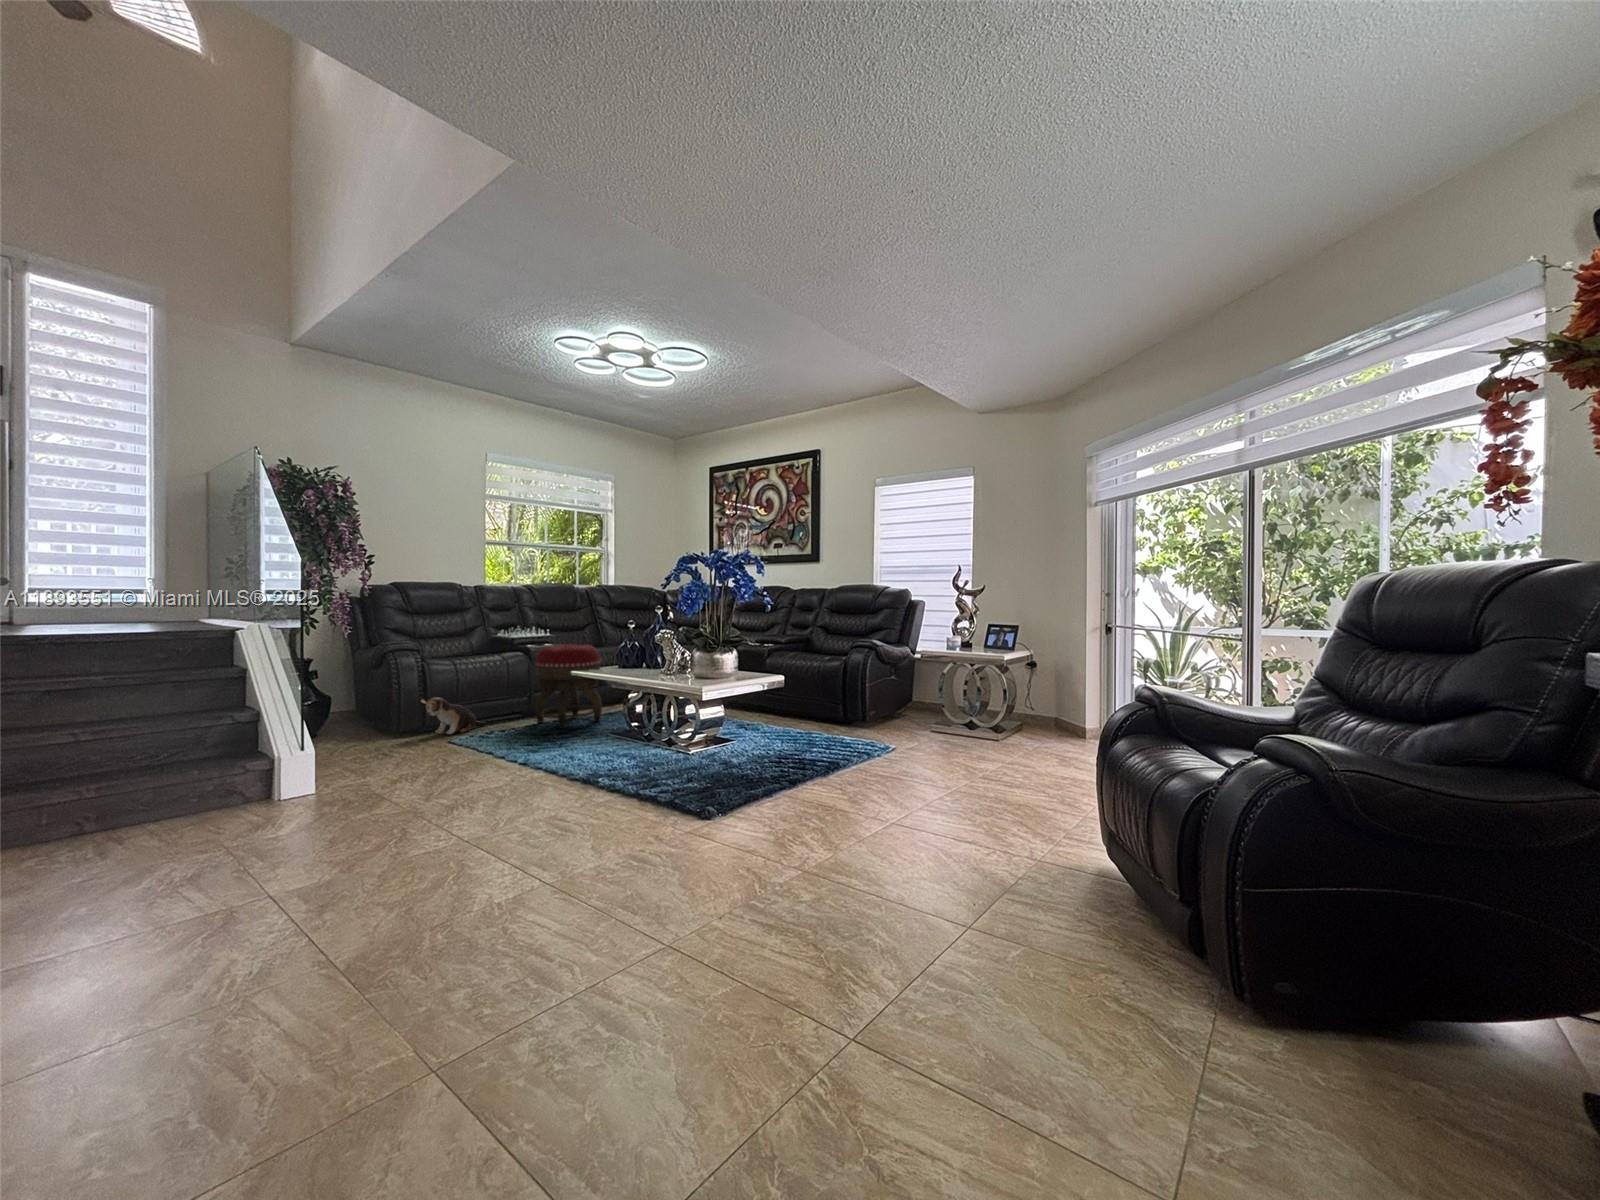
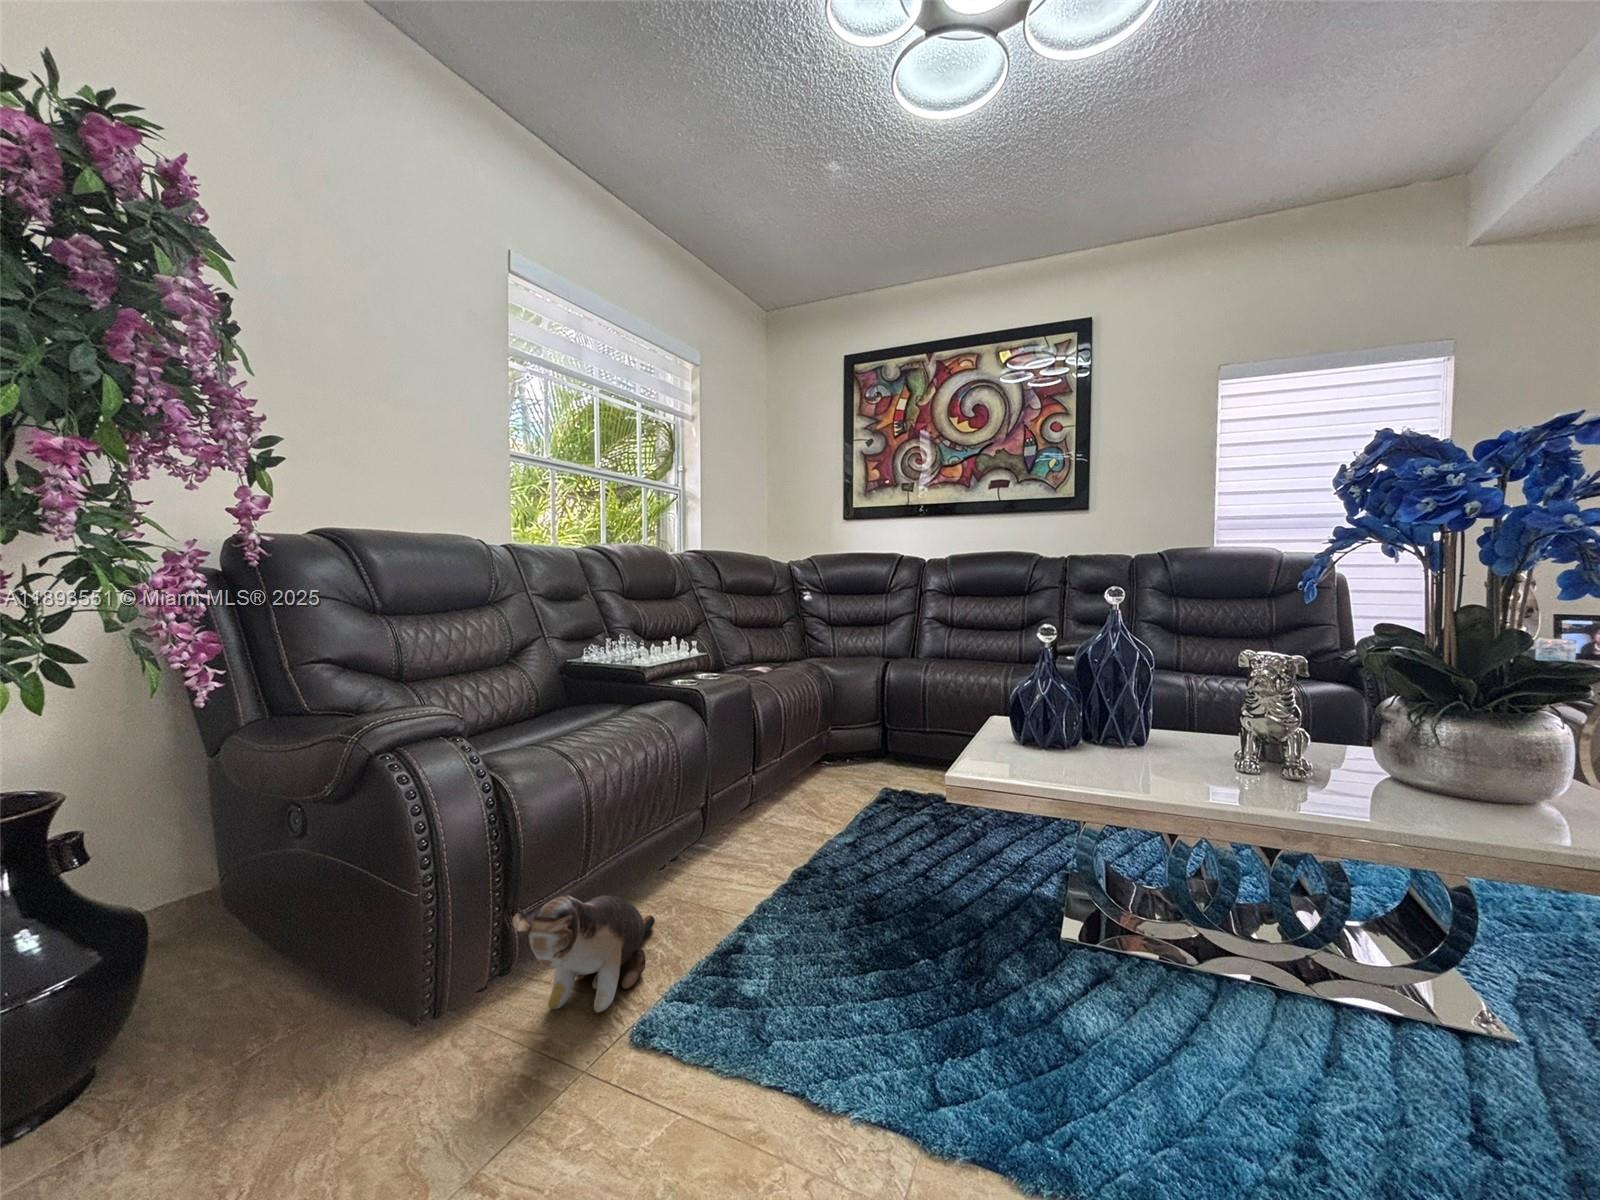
footstool: present [535,644,602,728] -> none [769,682,928,922]

